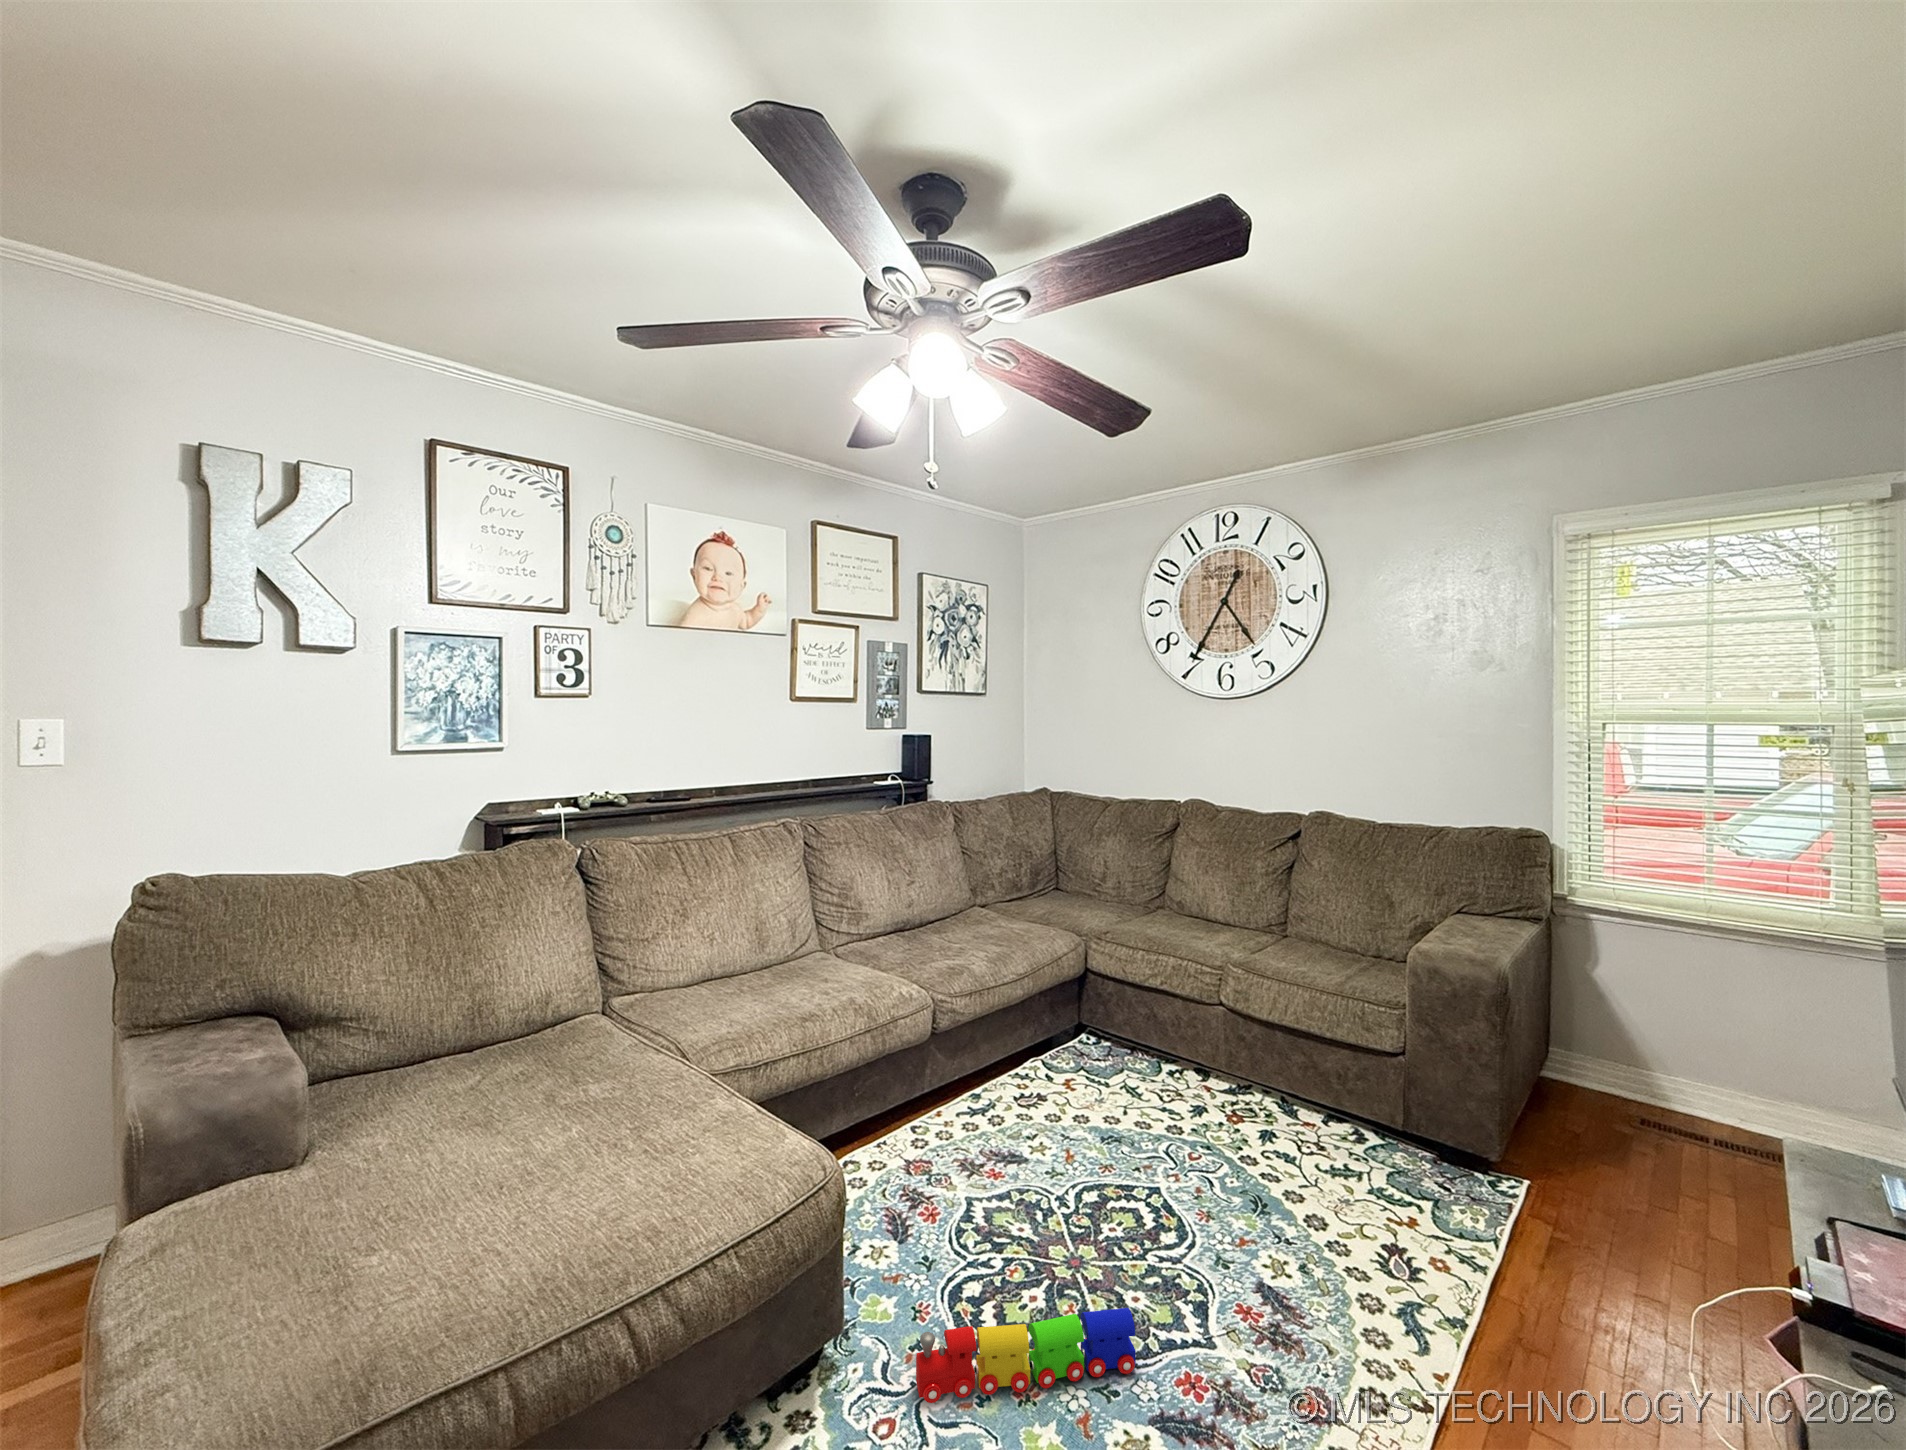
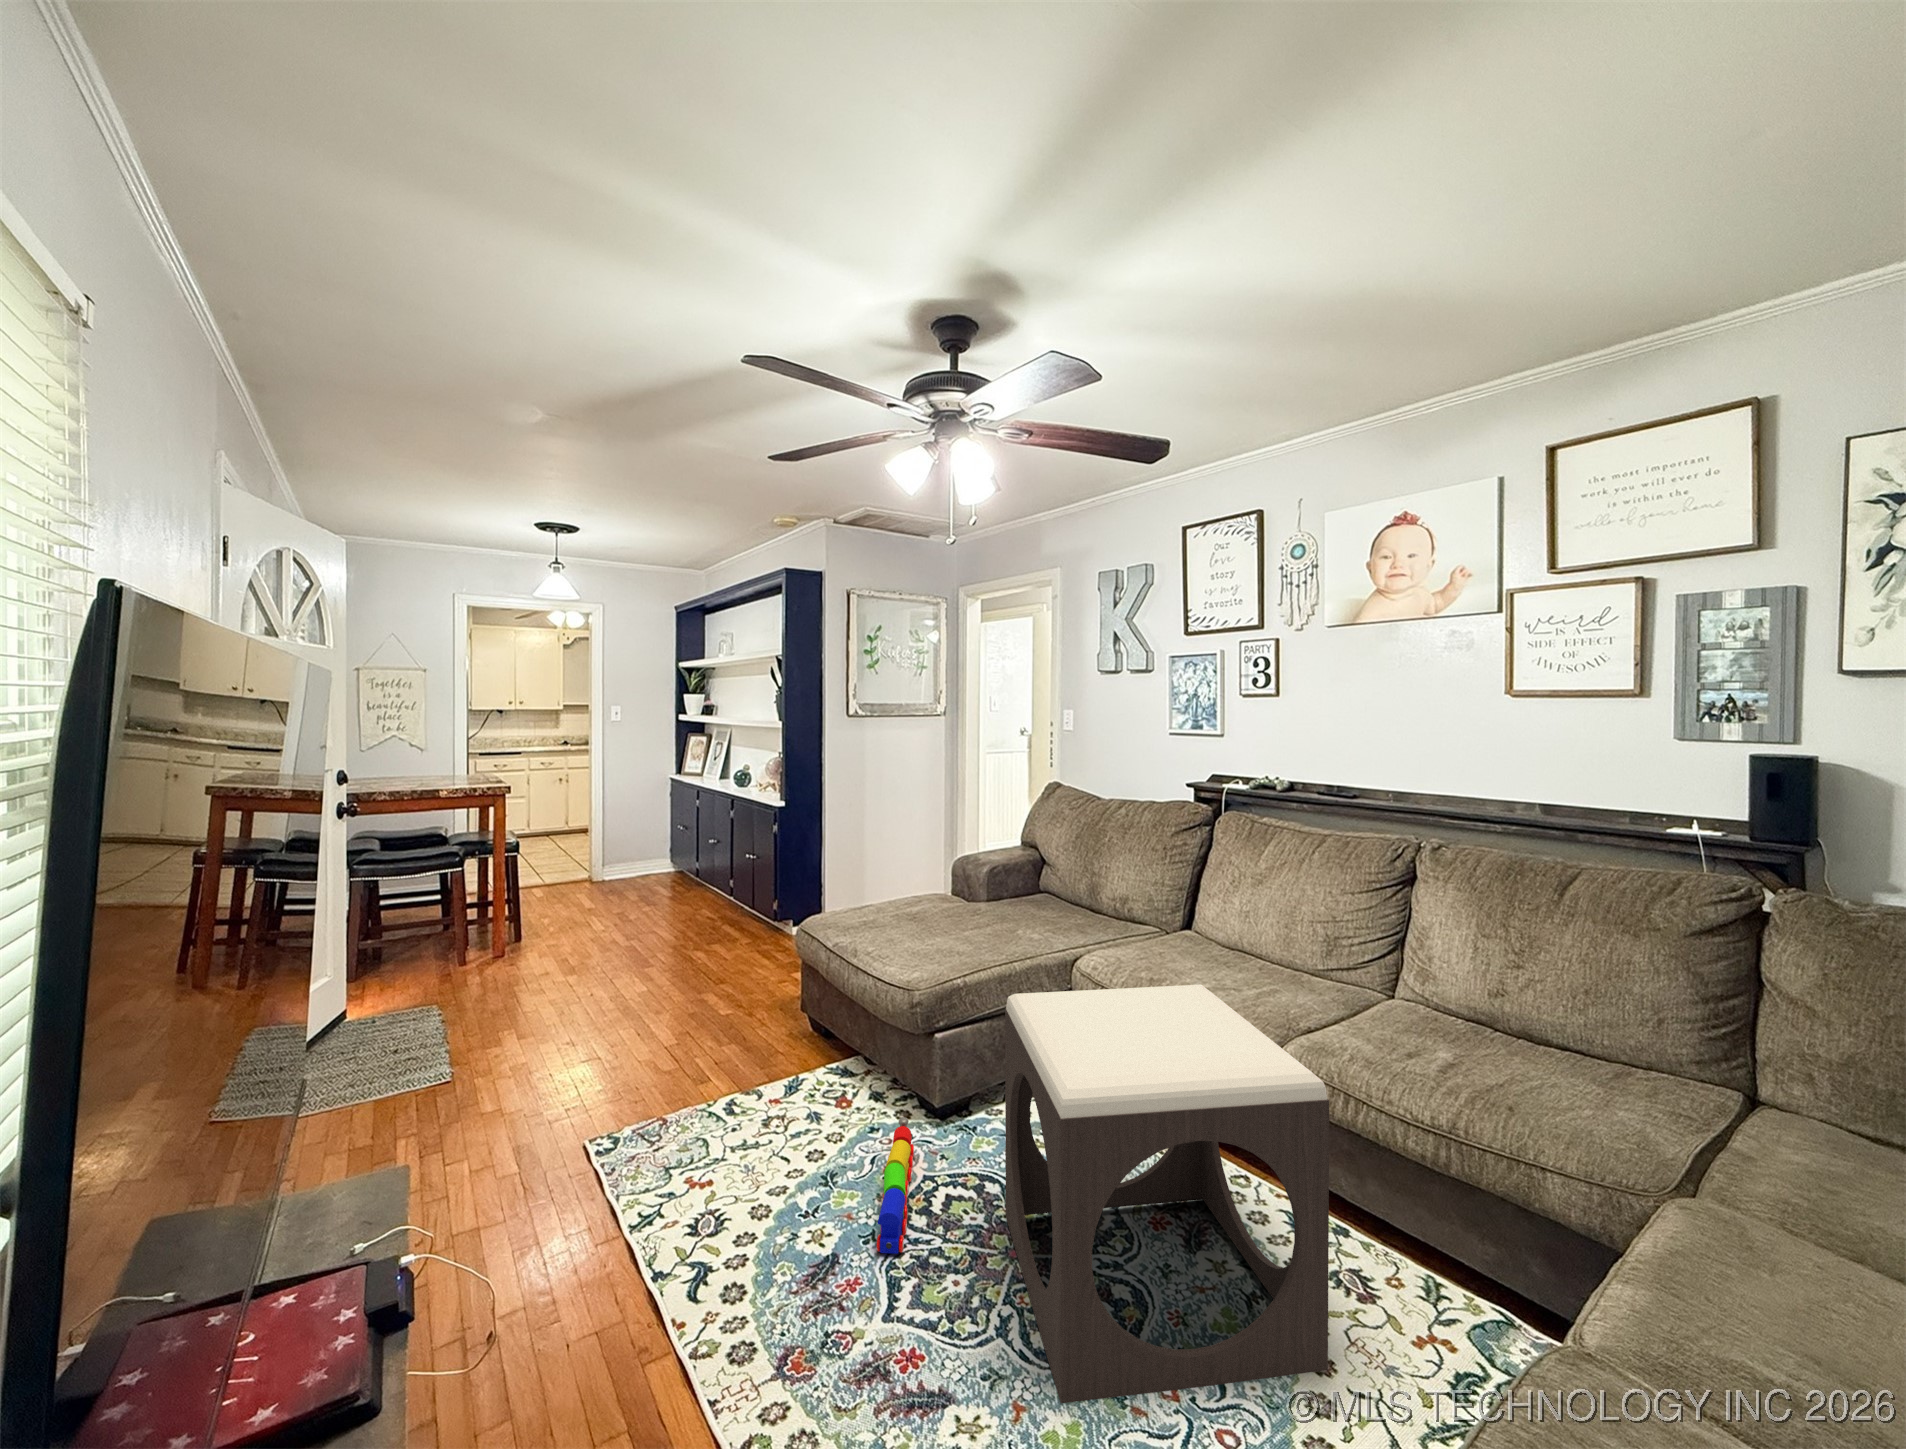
footstool: none [956,942,1224,1267] -> present [1005,985,1329,1403]

